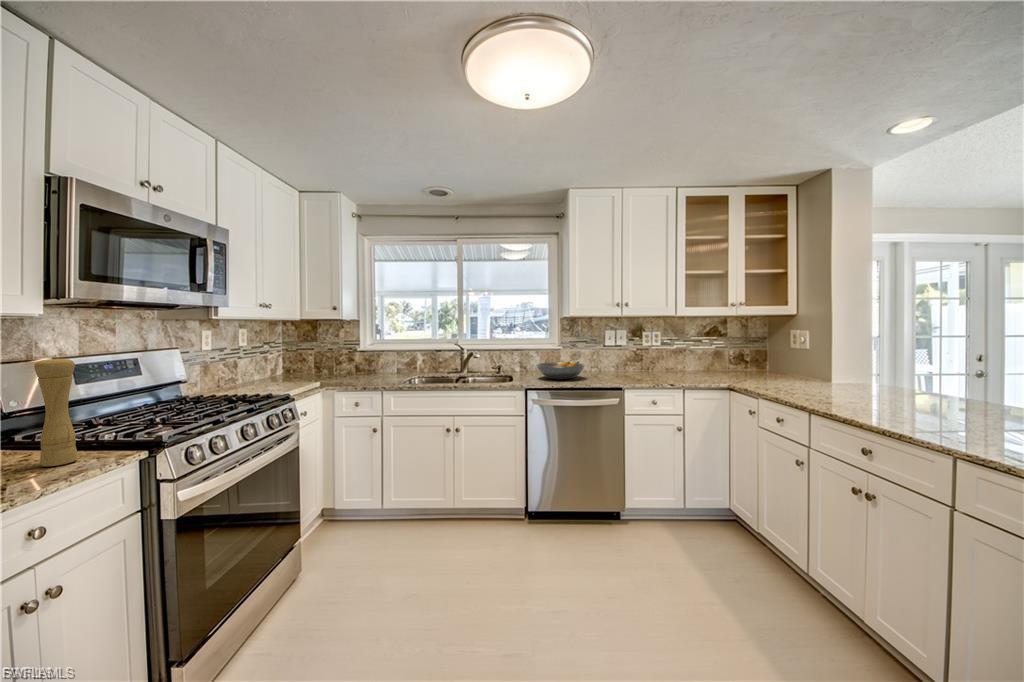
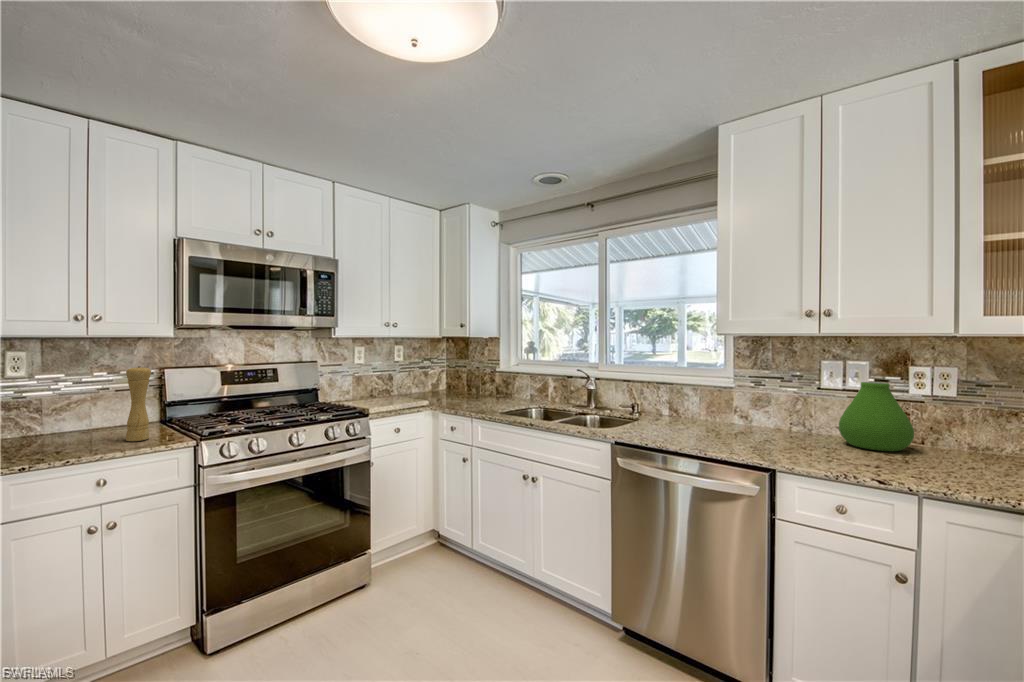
vase: none [618,341,648,374] -> present [839,382,914,451]
fruit bowl: present [537,362,585,379] -> none [660,407,744,438]

